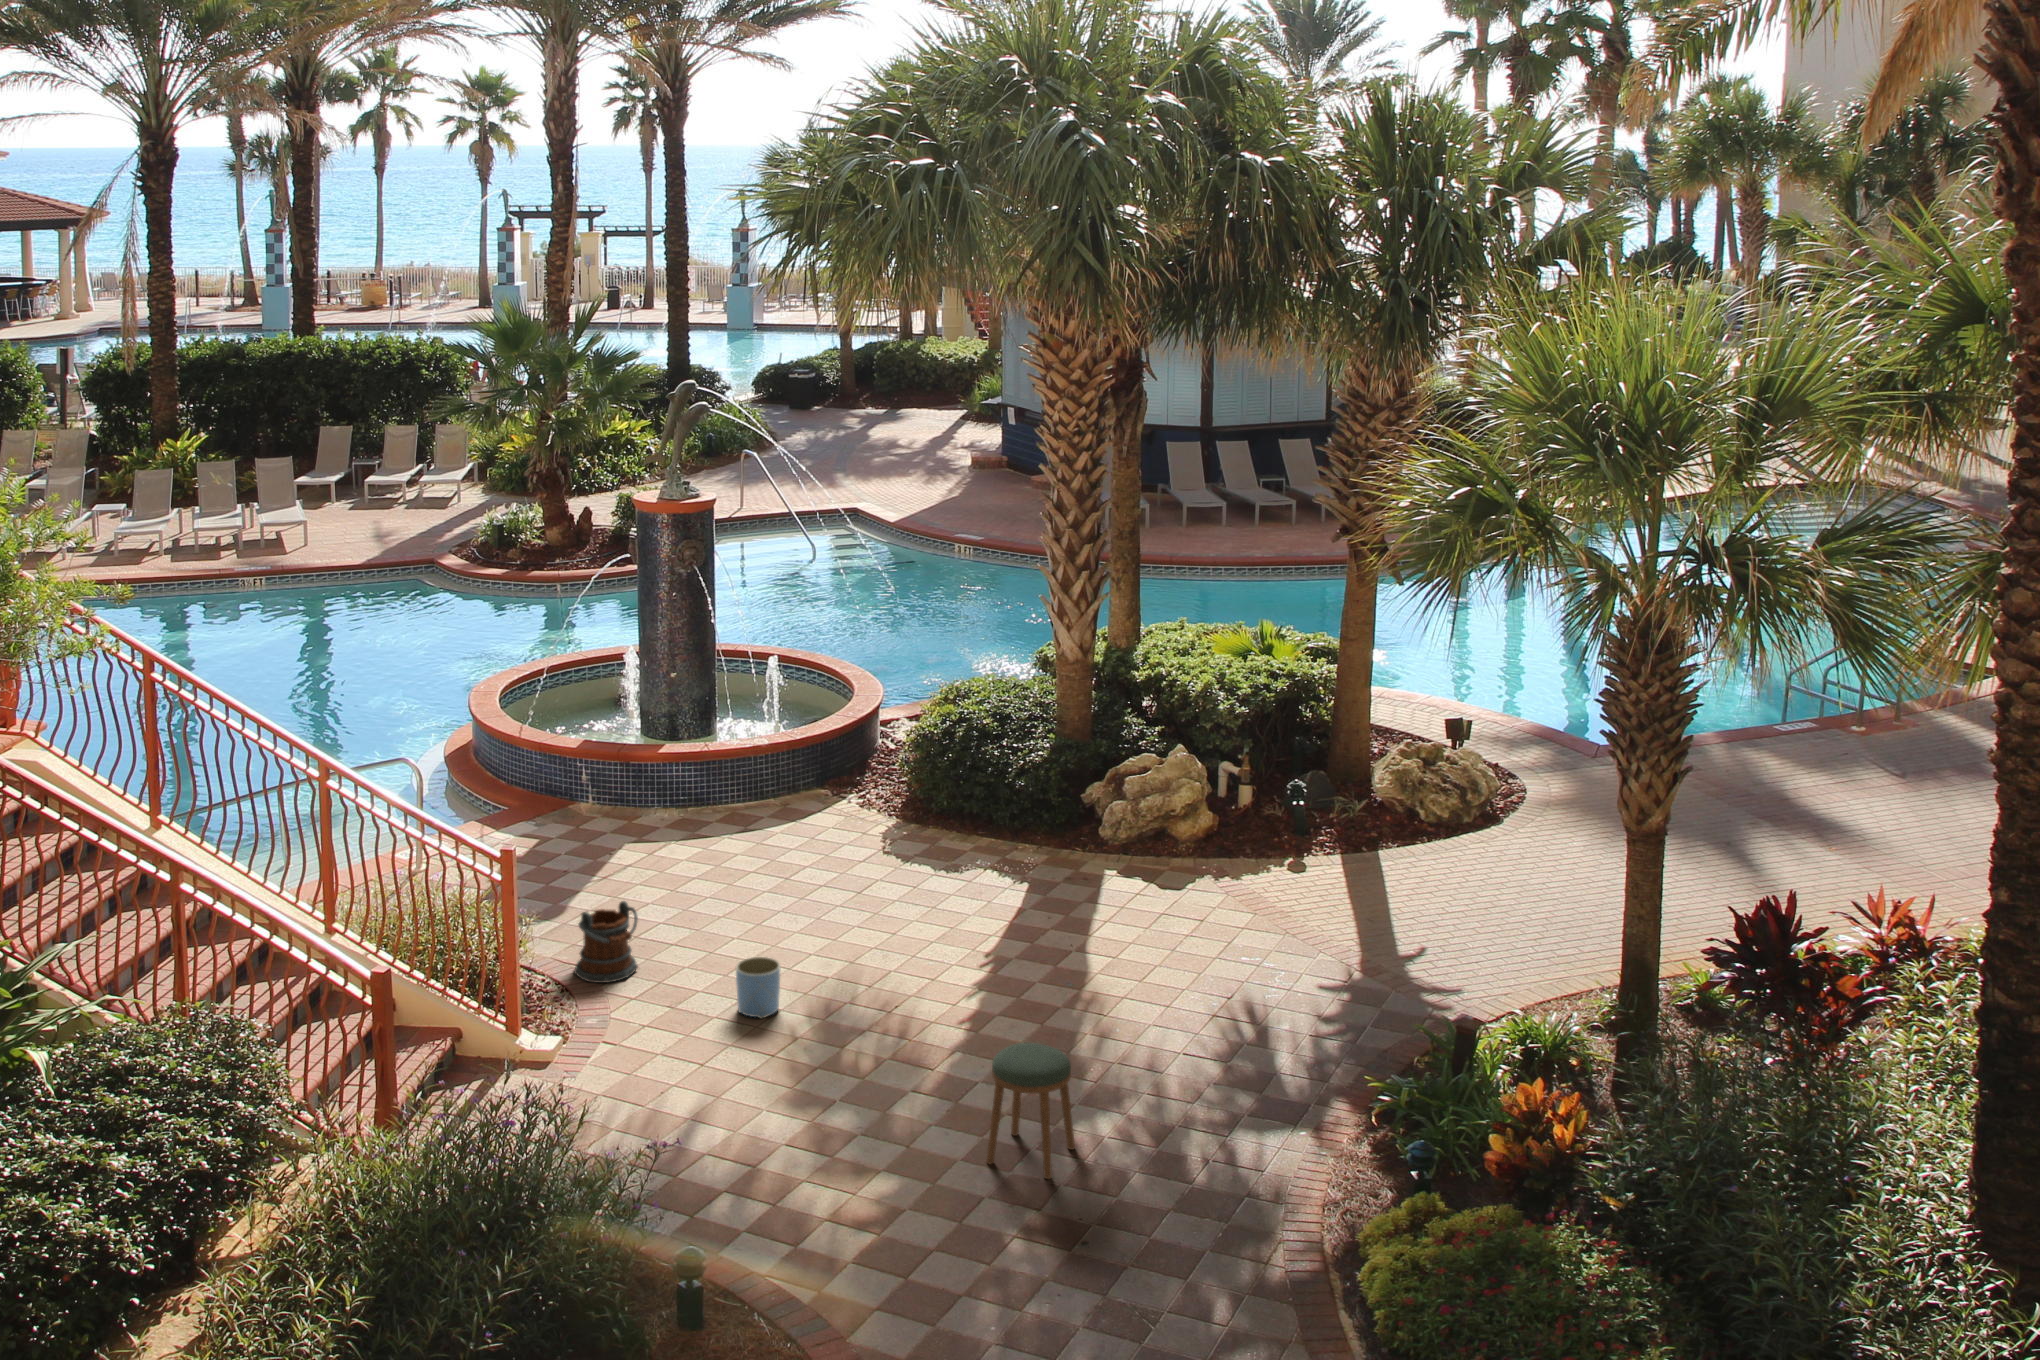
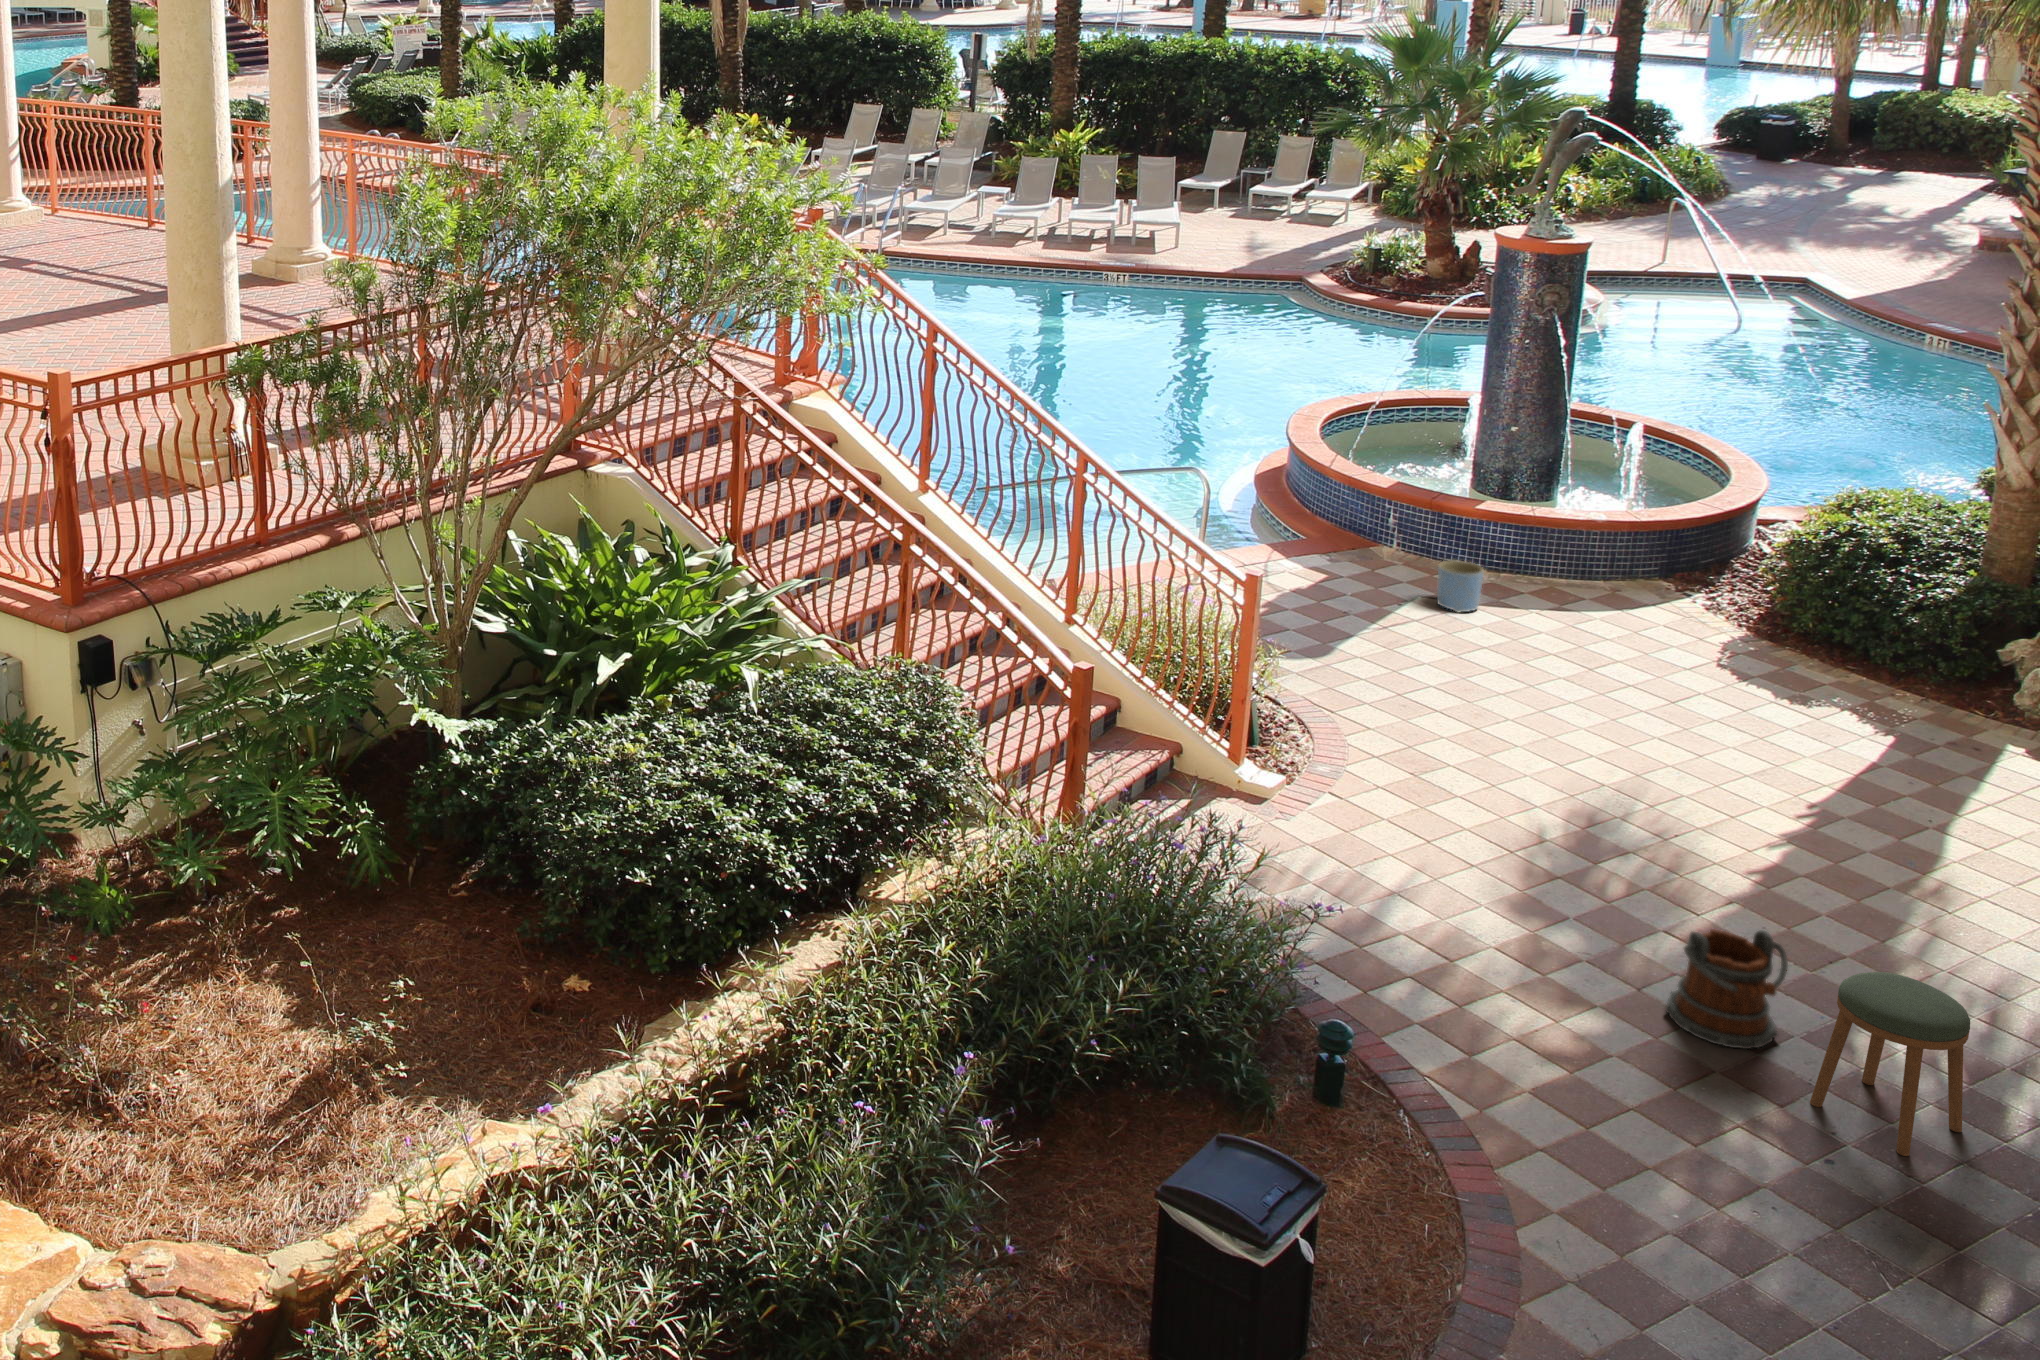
bucket: present [574,901,638,983] -> present [1665,929,1788,1049]
planter: present [736,957,780,1019] -> present [1437,560,1484,612]

